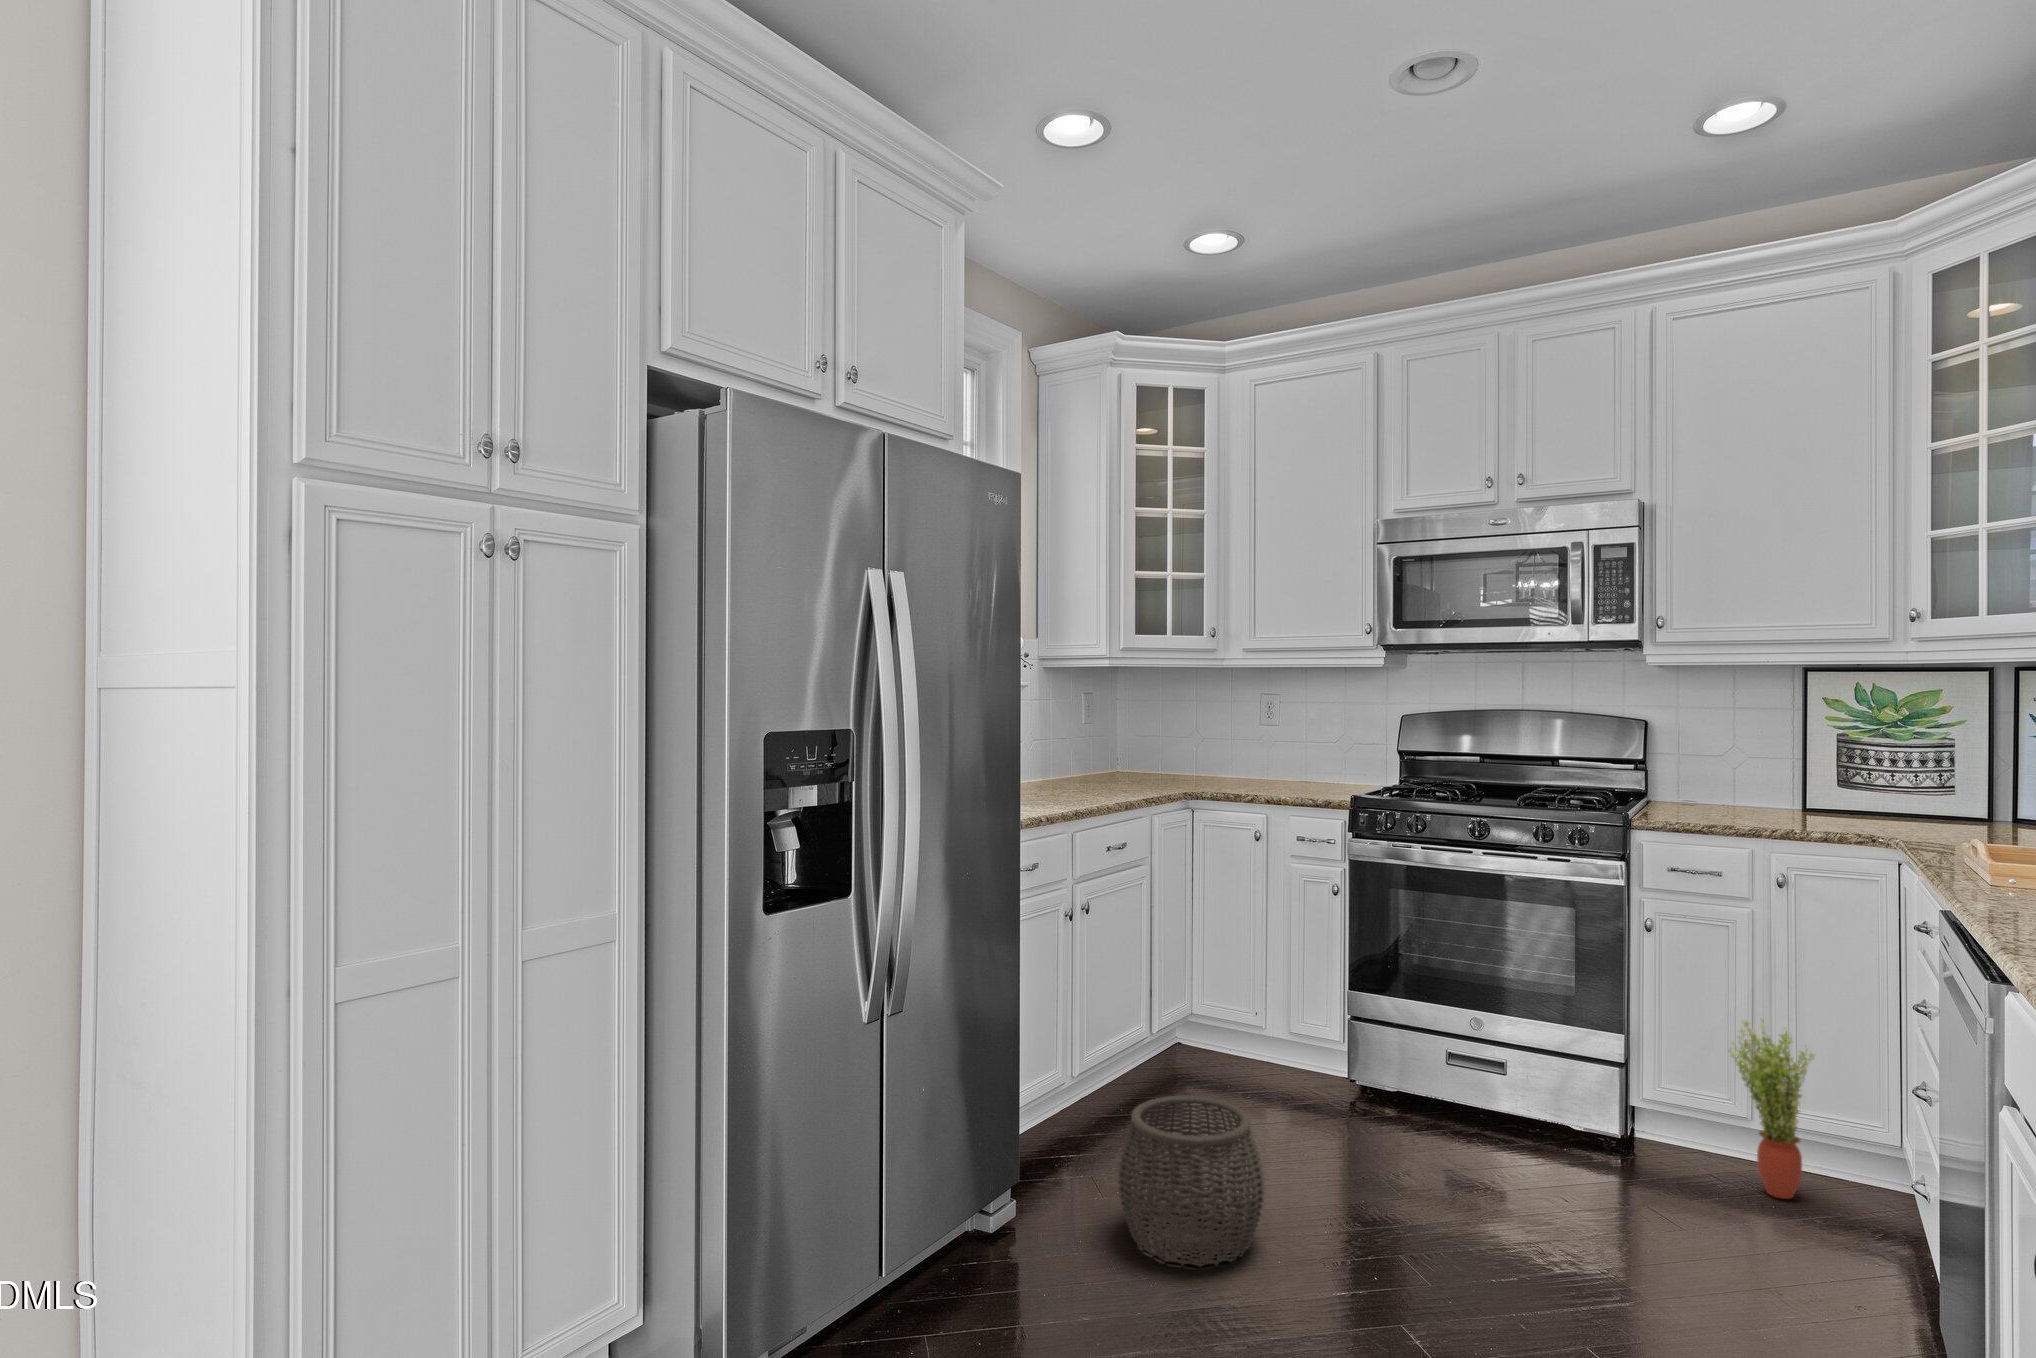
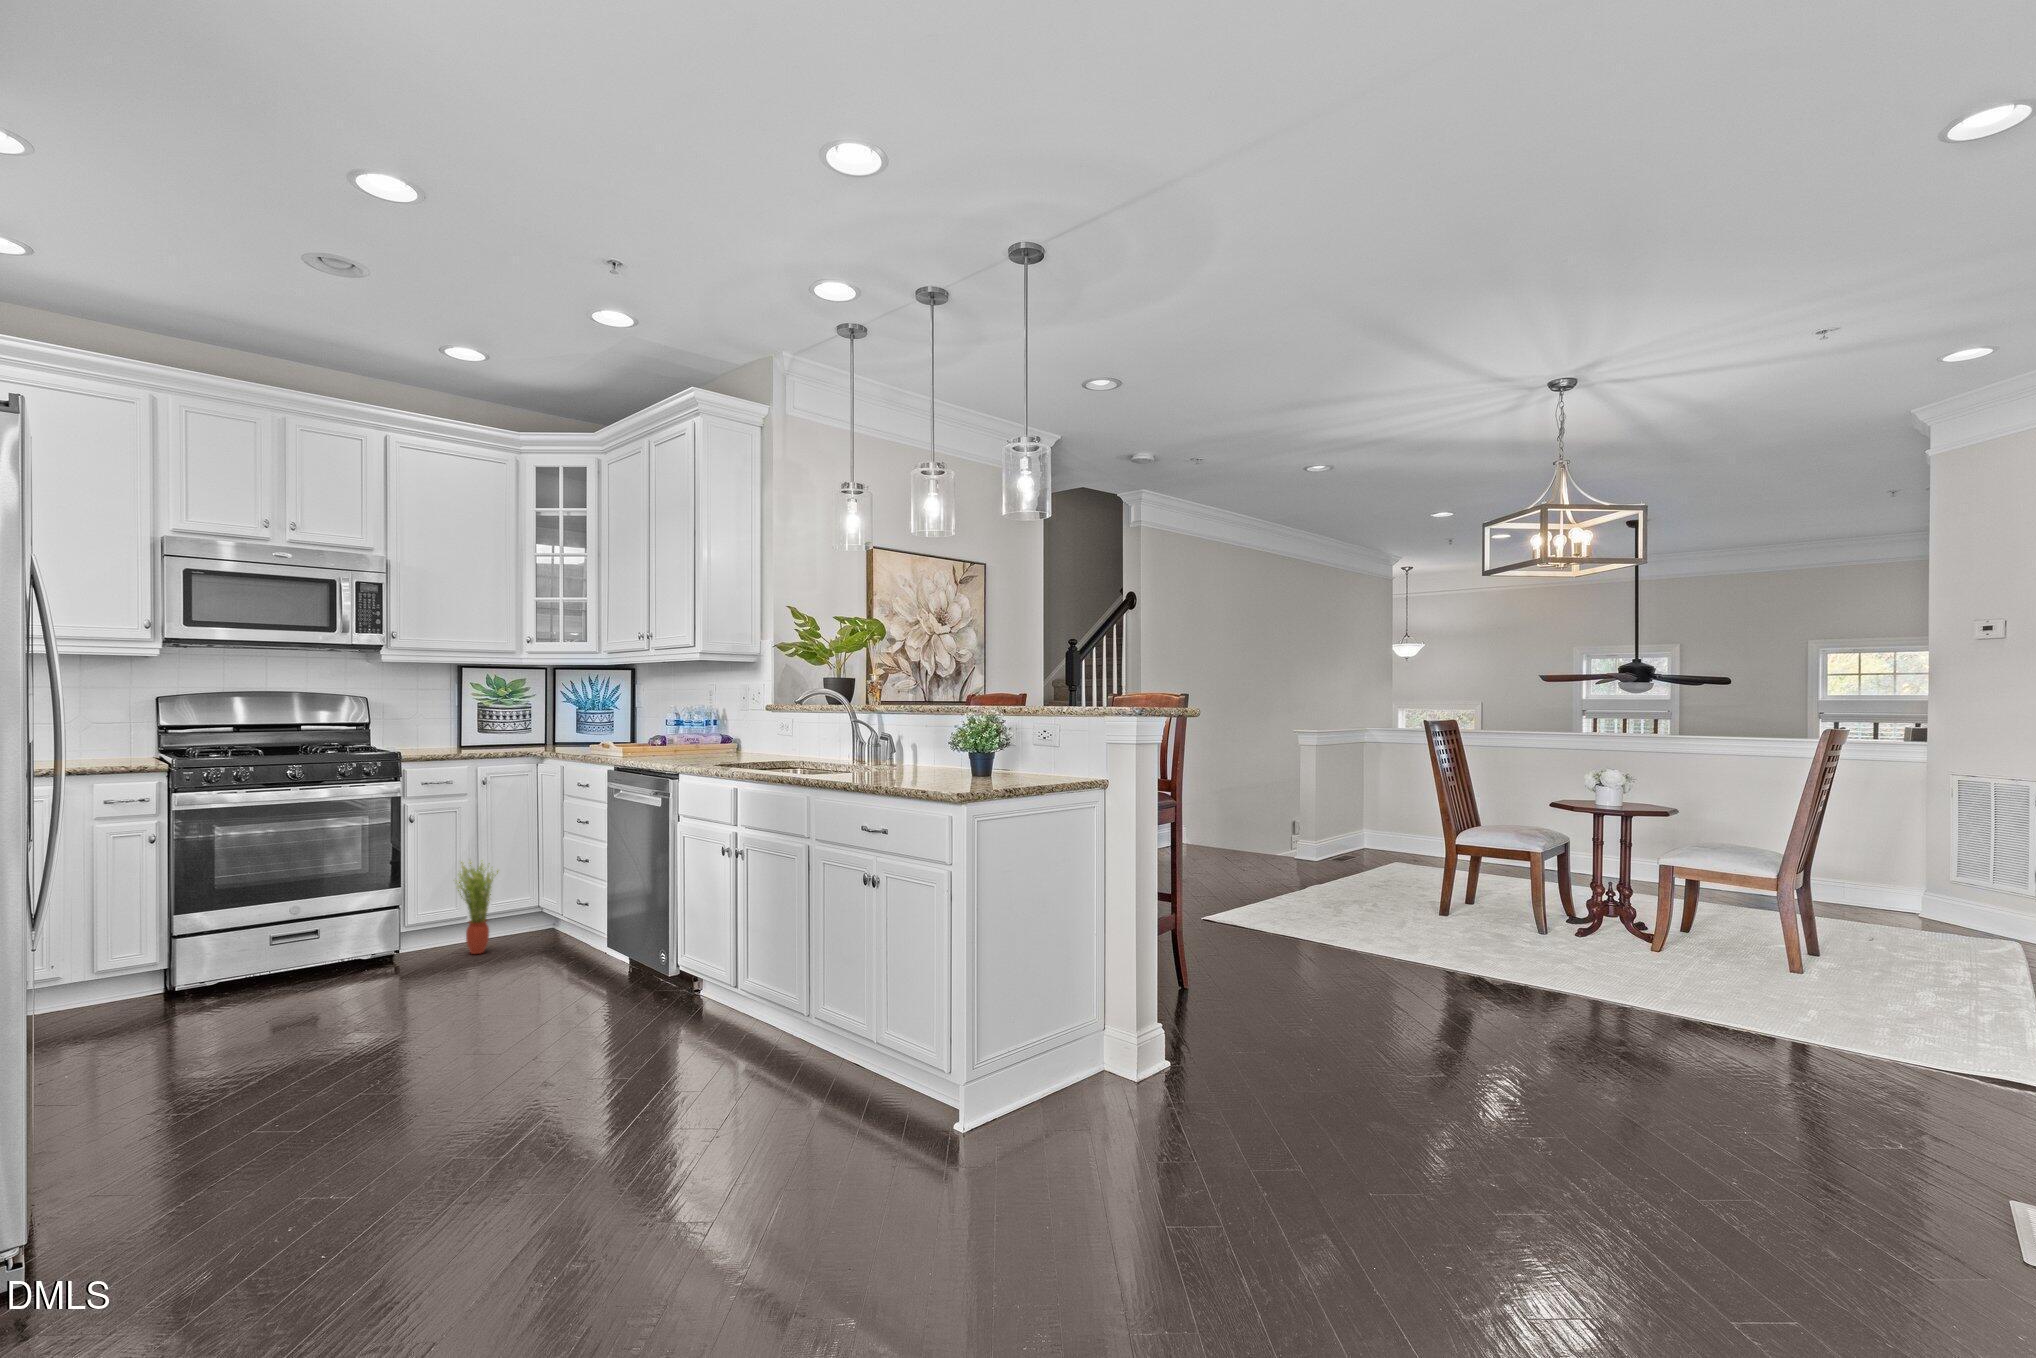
woven basket: present [1118,1096,1265,1267] -> none [100,976,244,1098]

